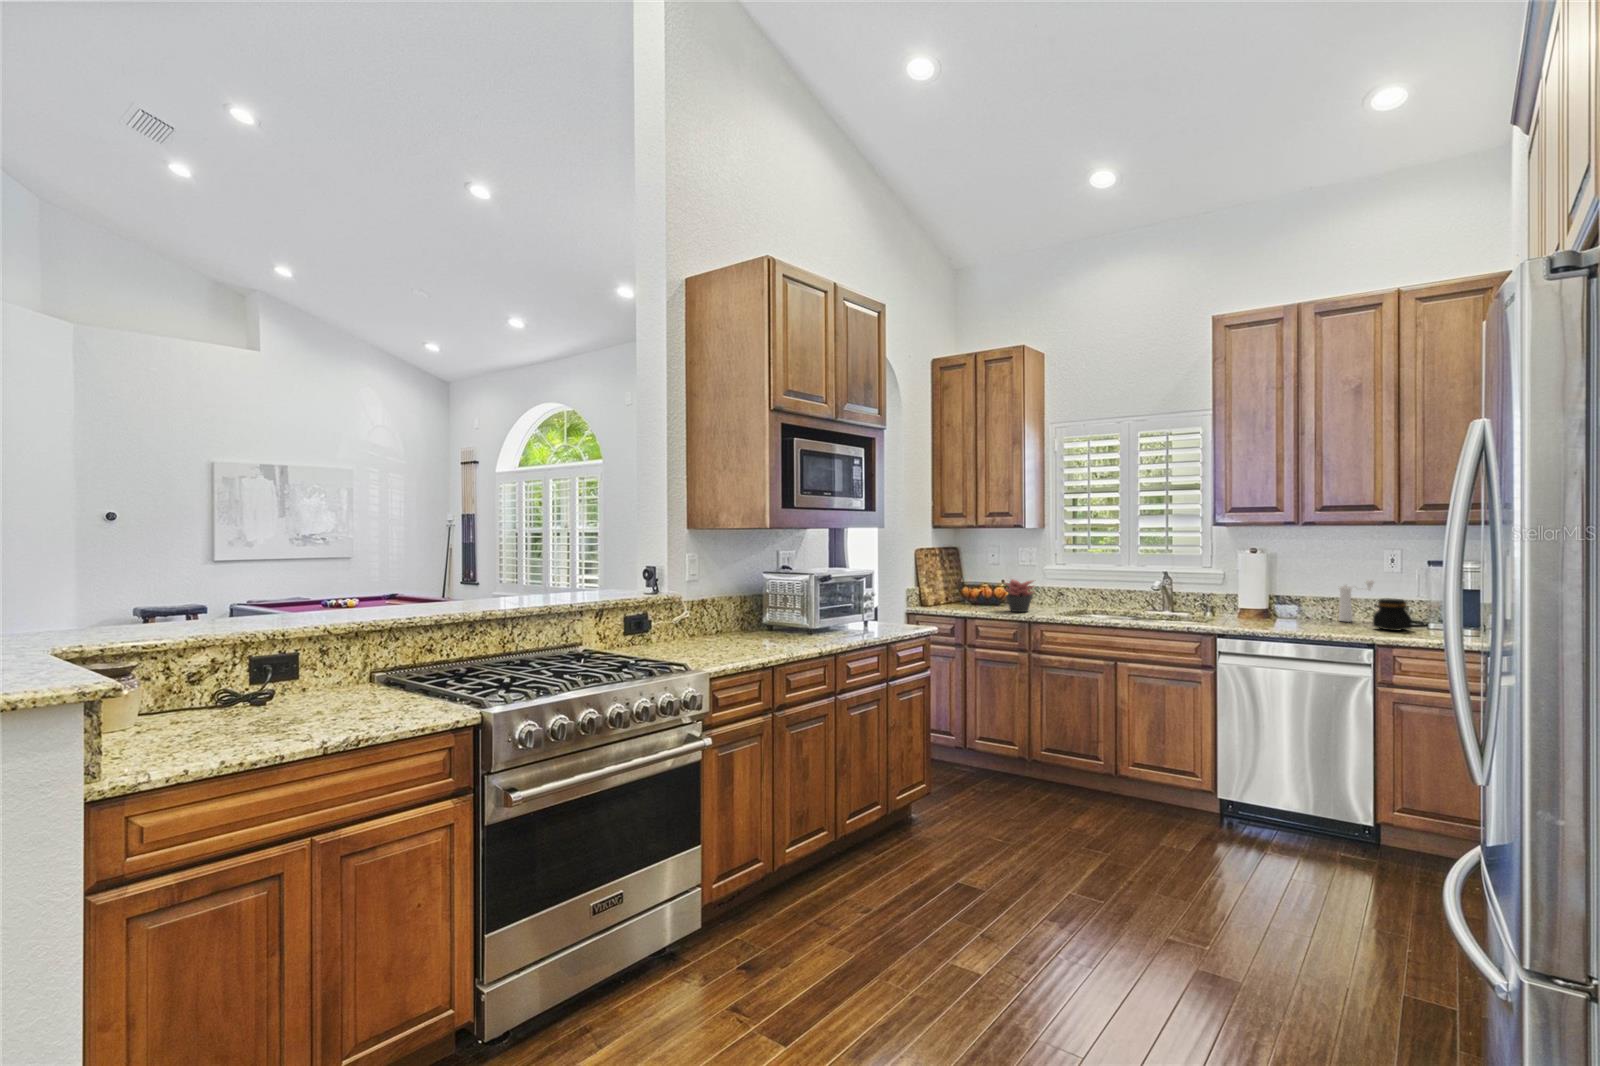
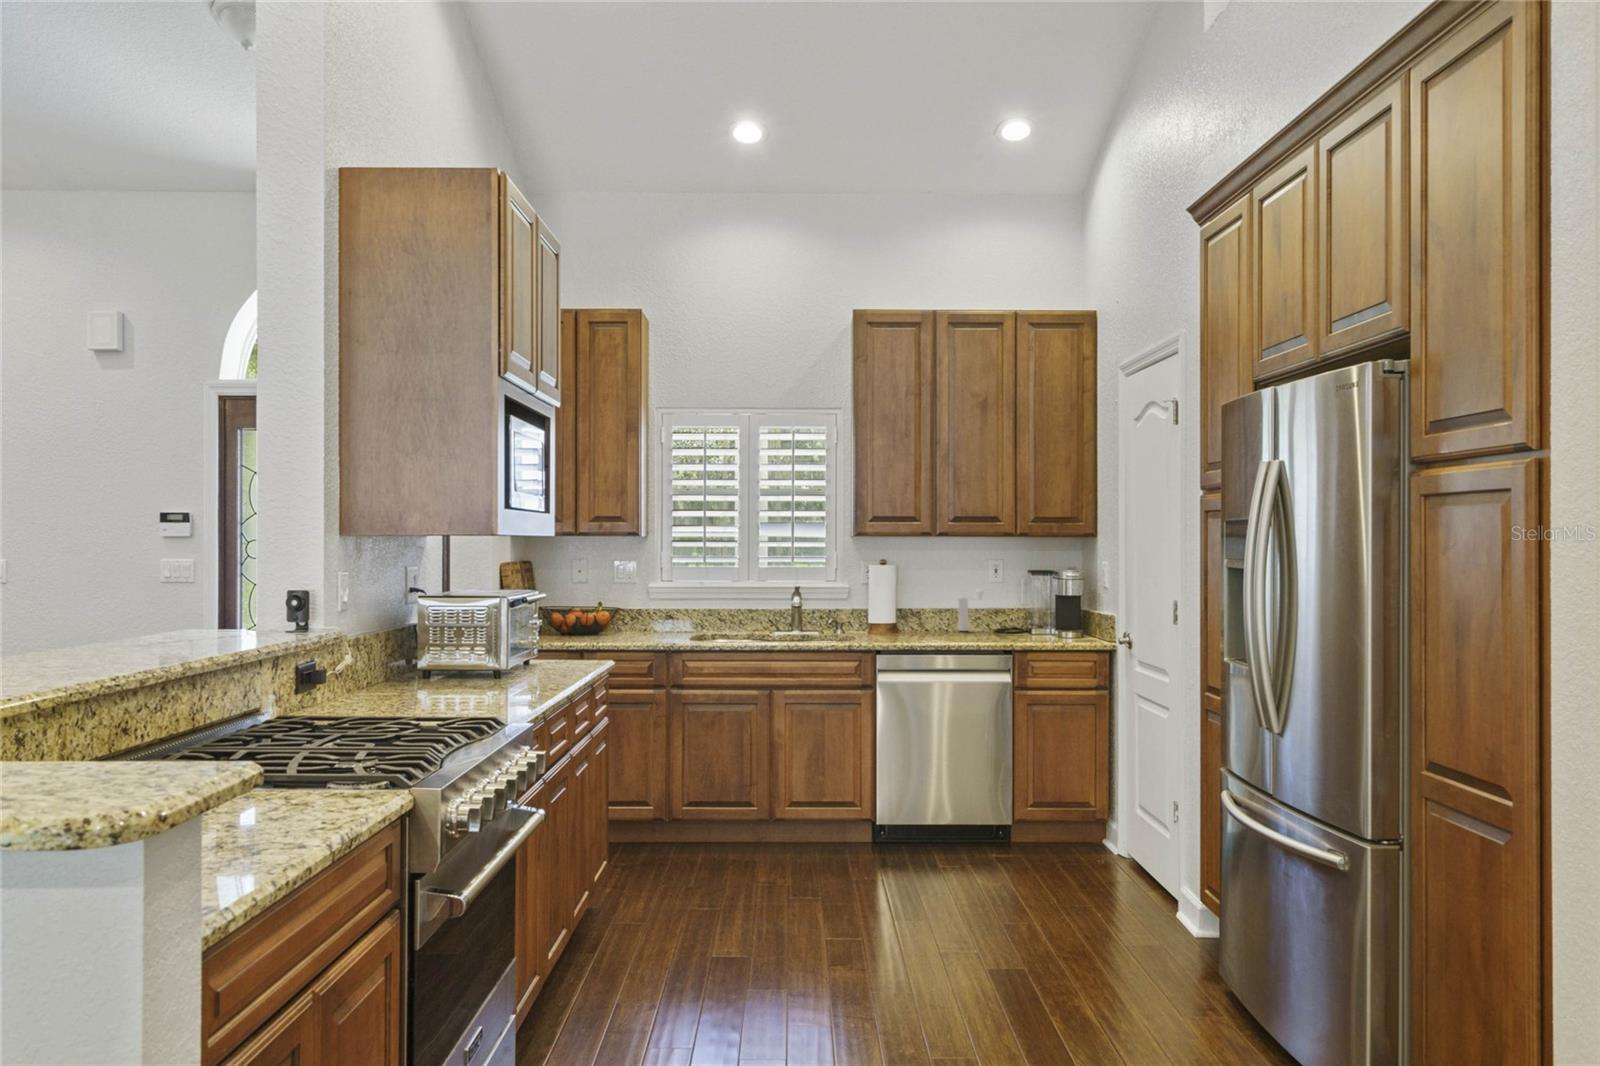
succulent plant: present [1005,579,1034,612] -> none [622,599,662,641]
jar: present [1373,598,1412,631] -> none [994,606,1026,636]

